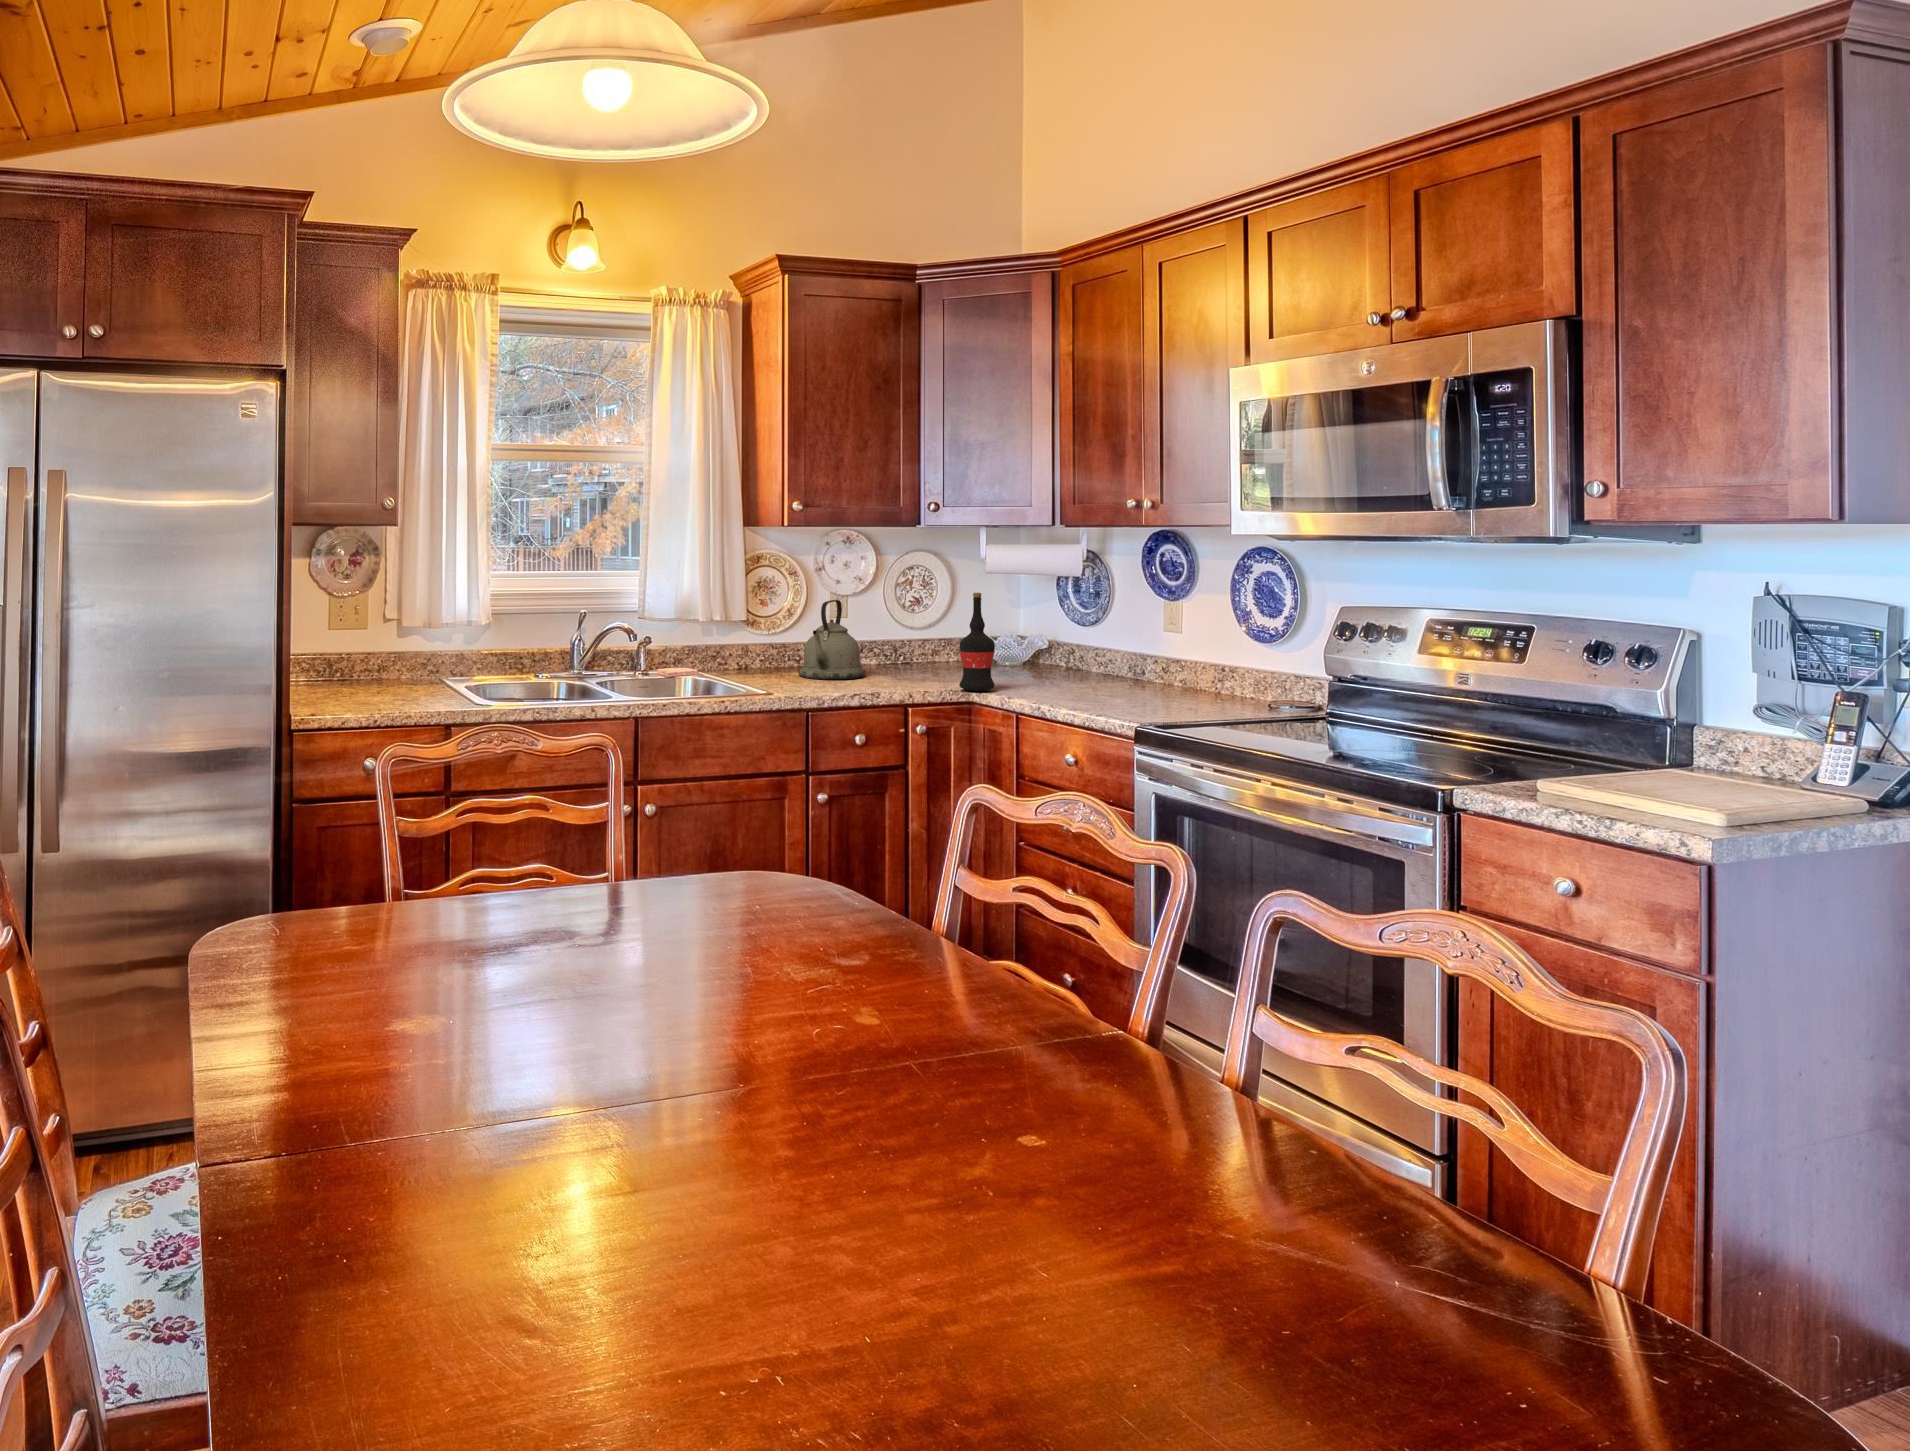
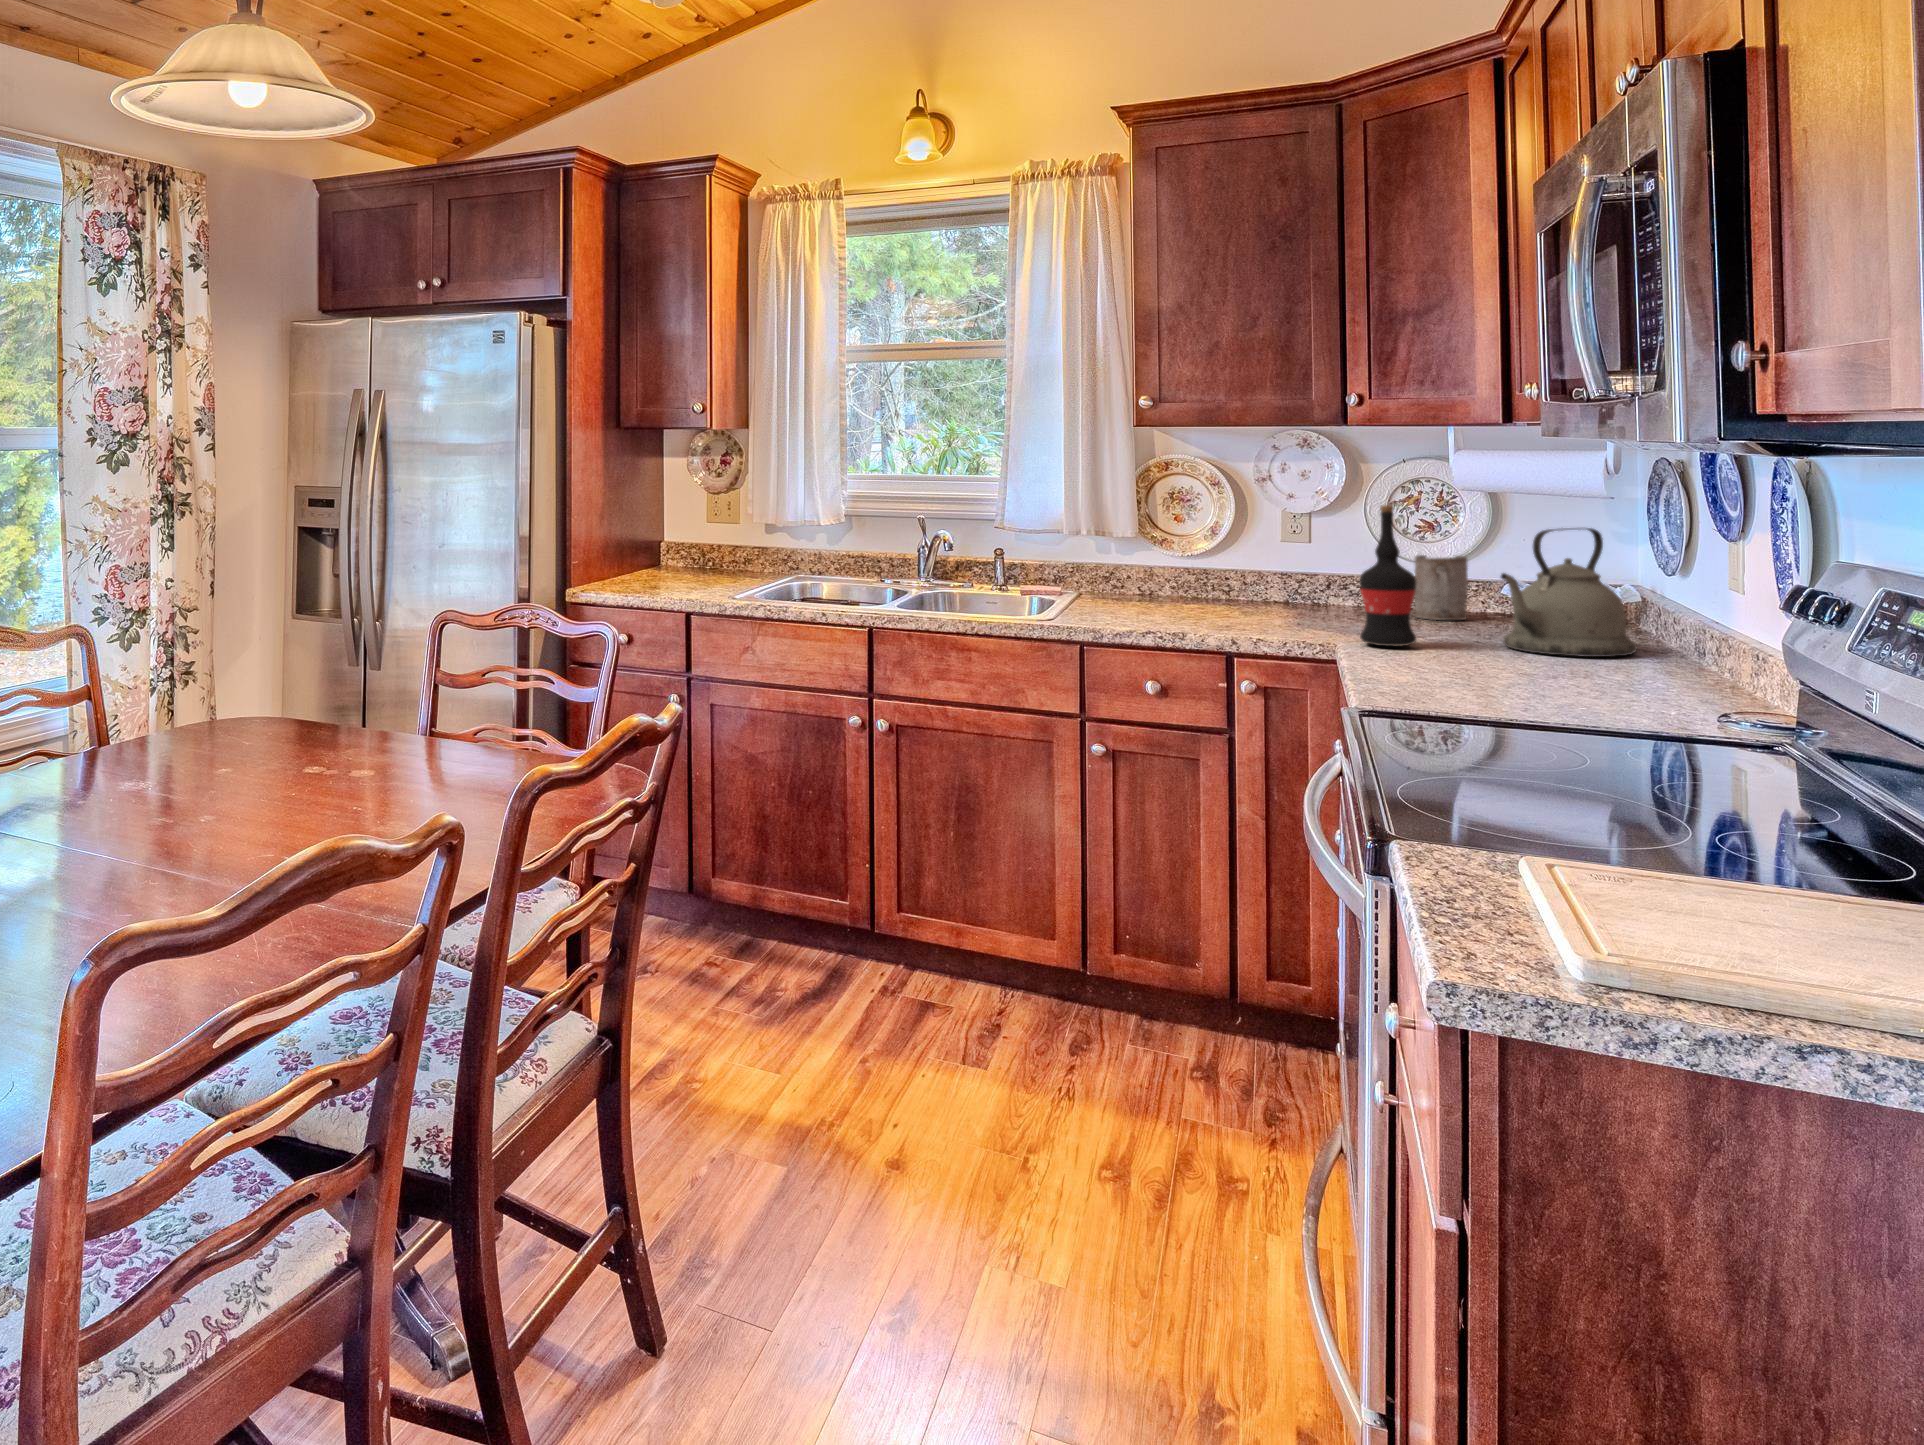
kettle: present [799,600,865,679] -> present [1501,528,1637,657]
mug: none [913,625,946,671] -> present [1414,555,1468,620]

